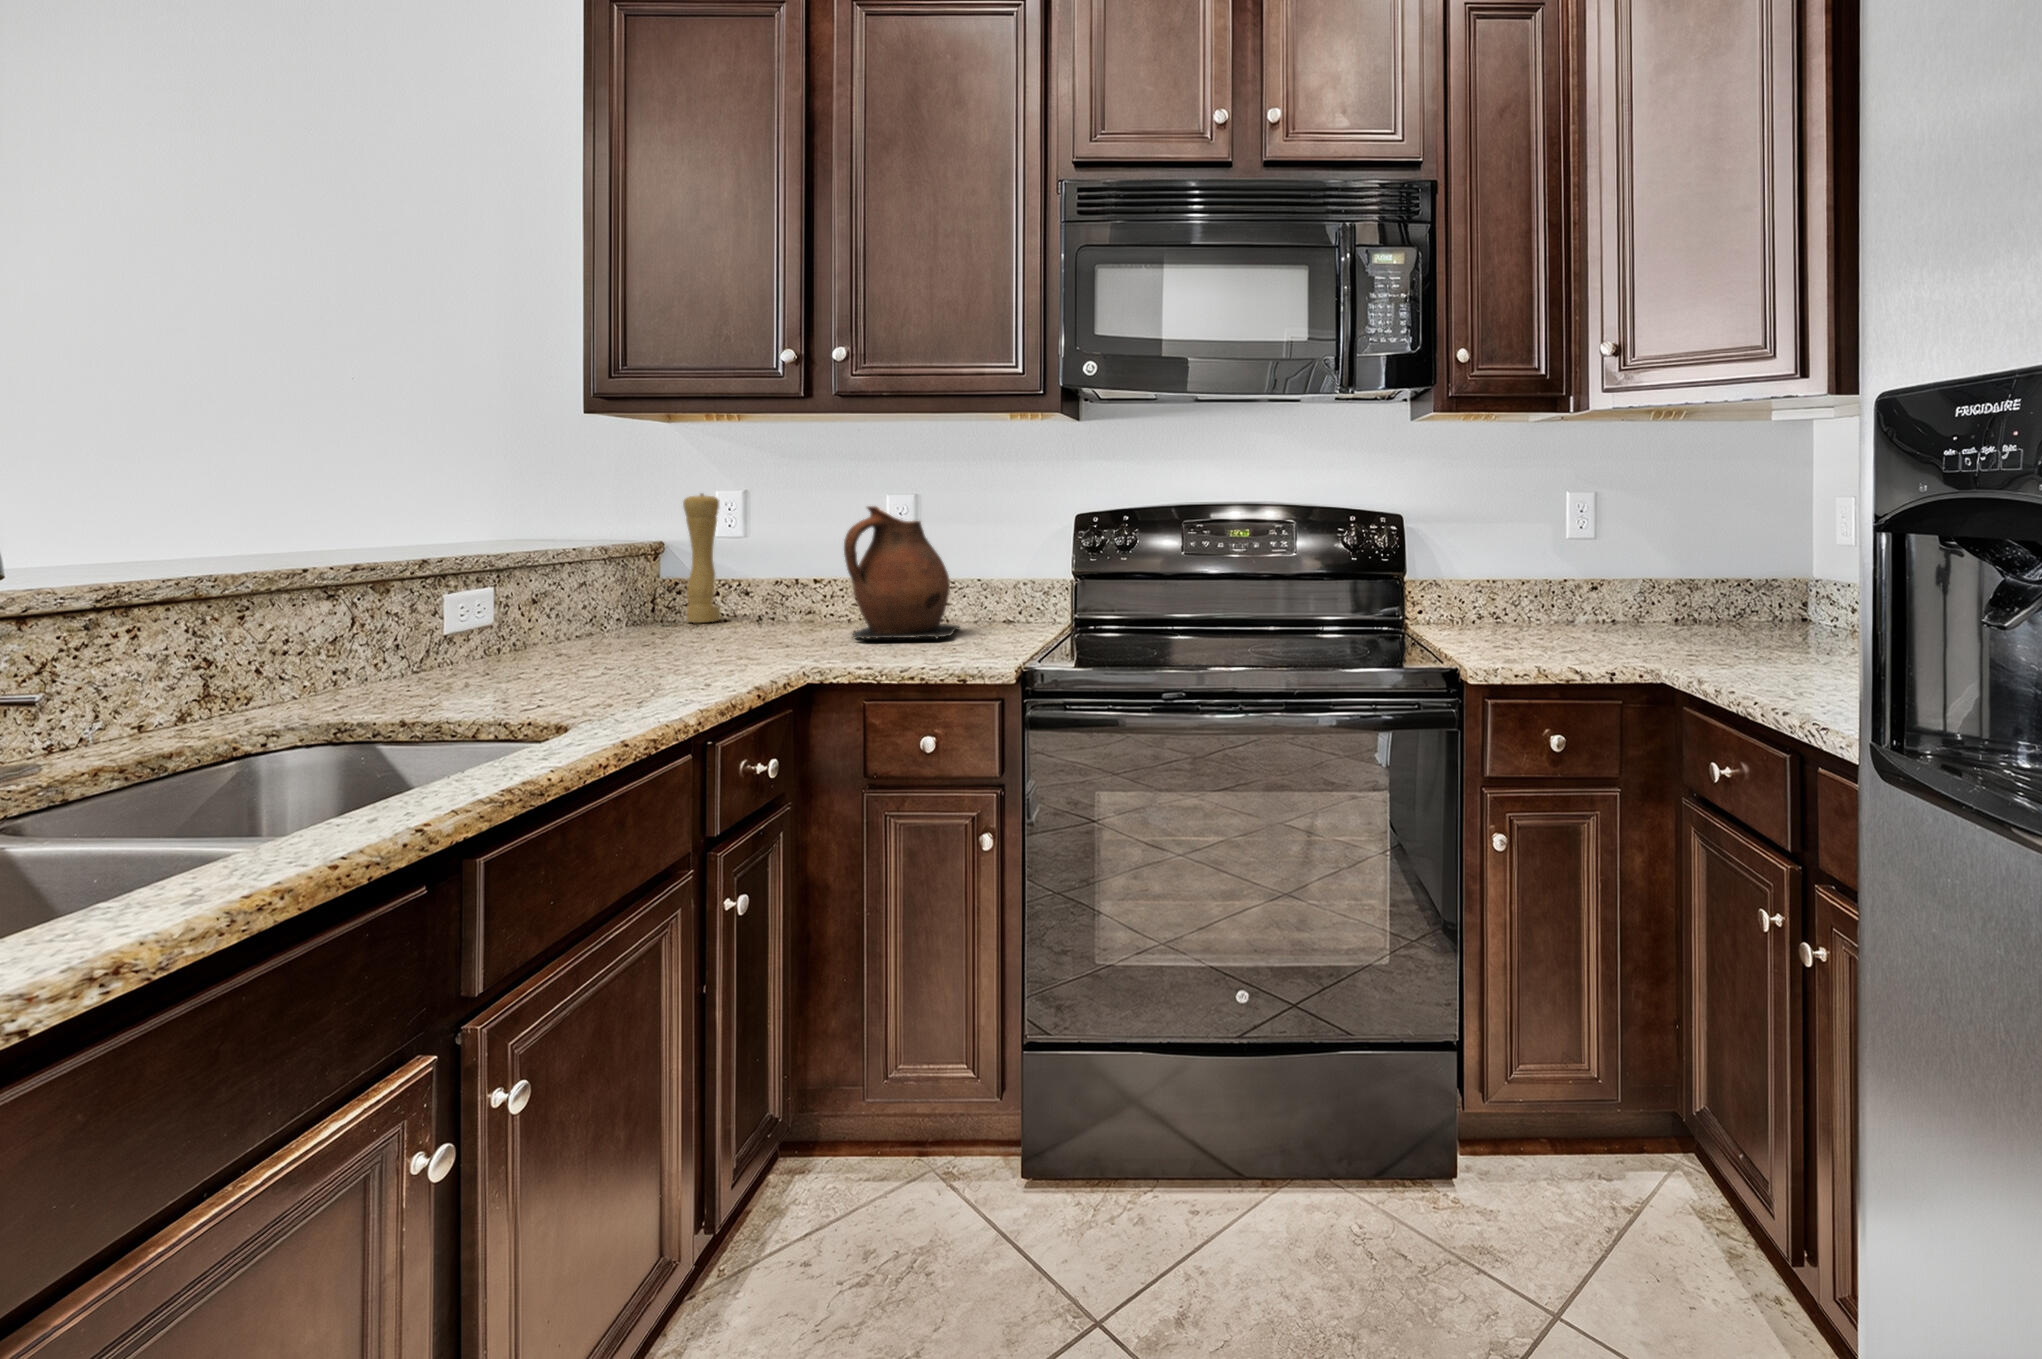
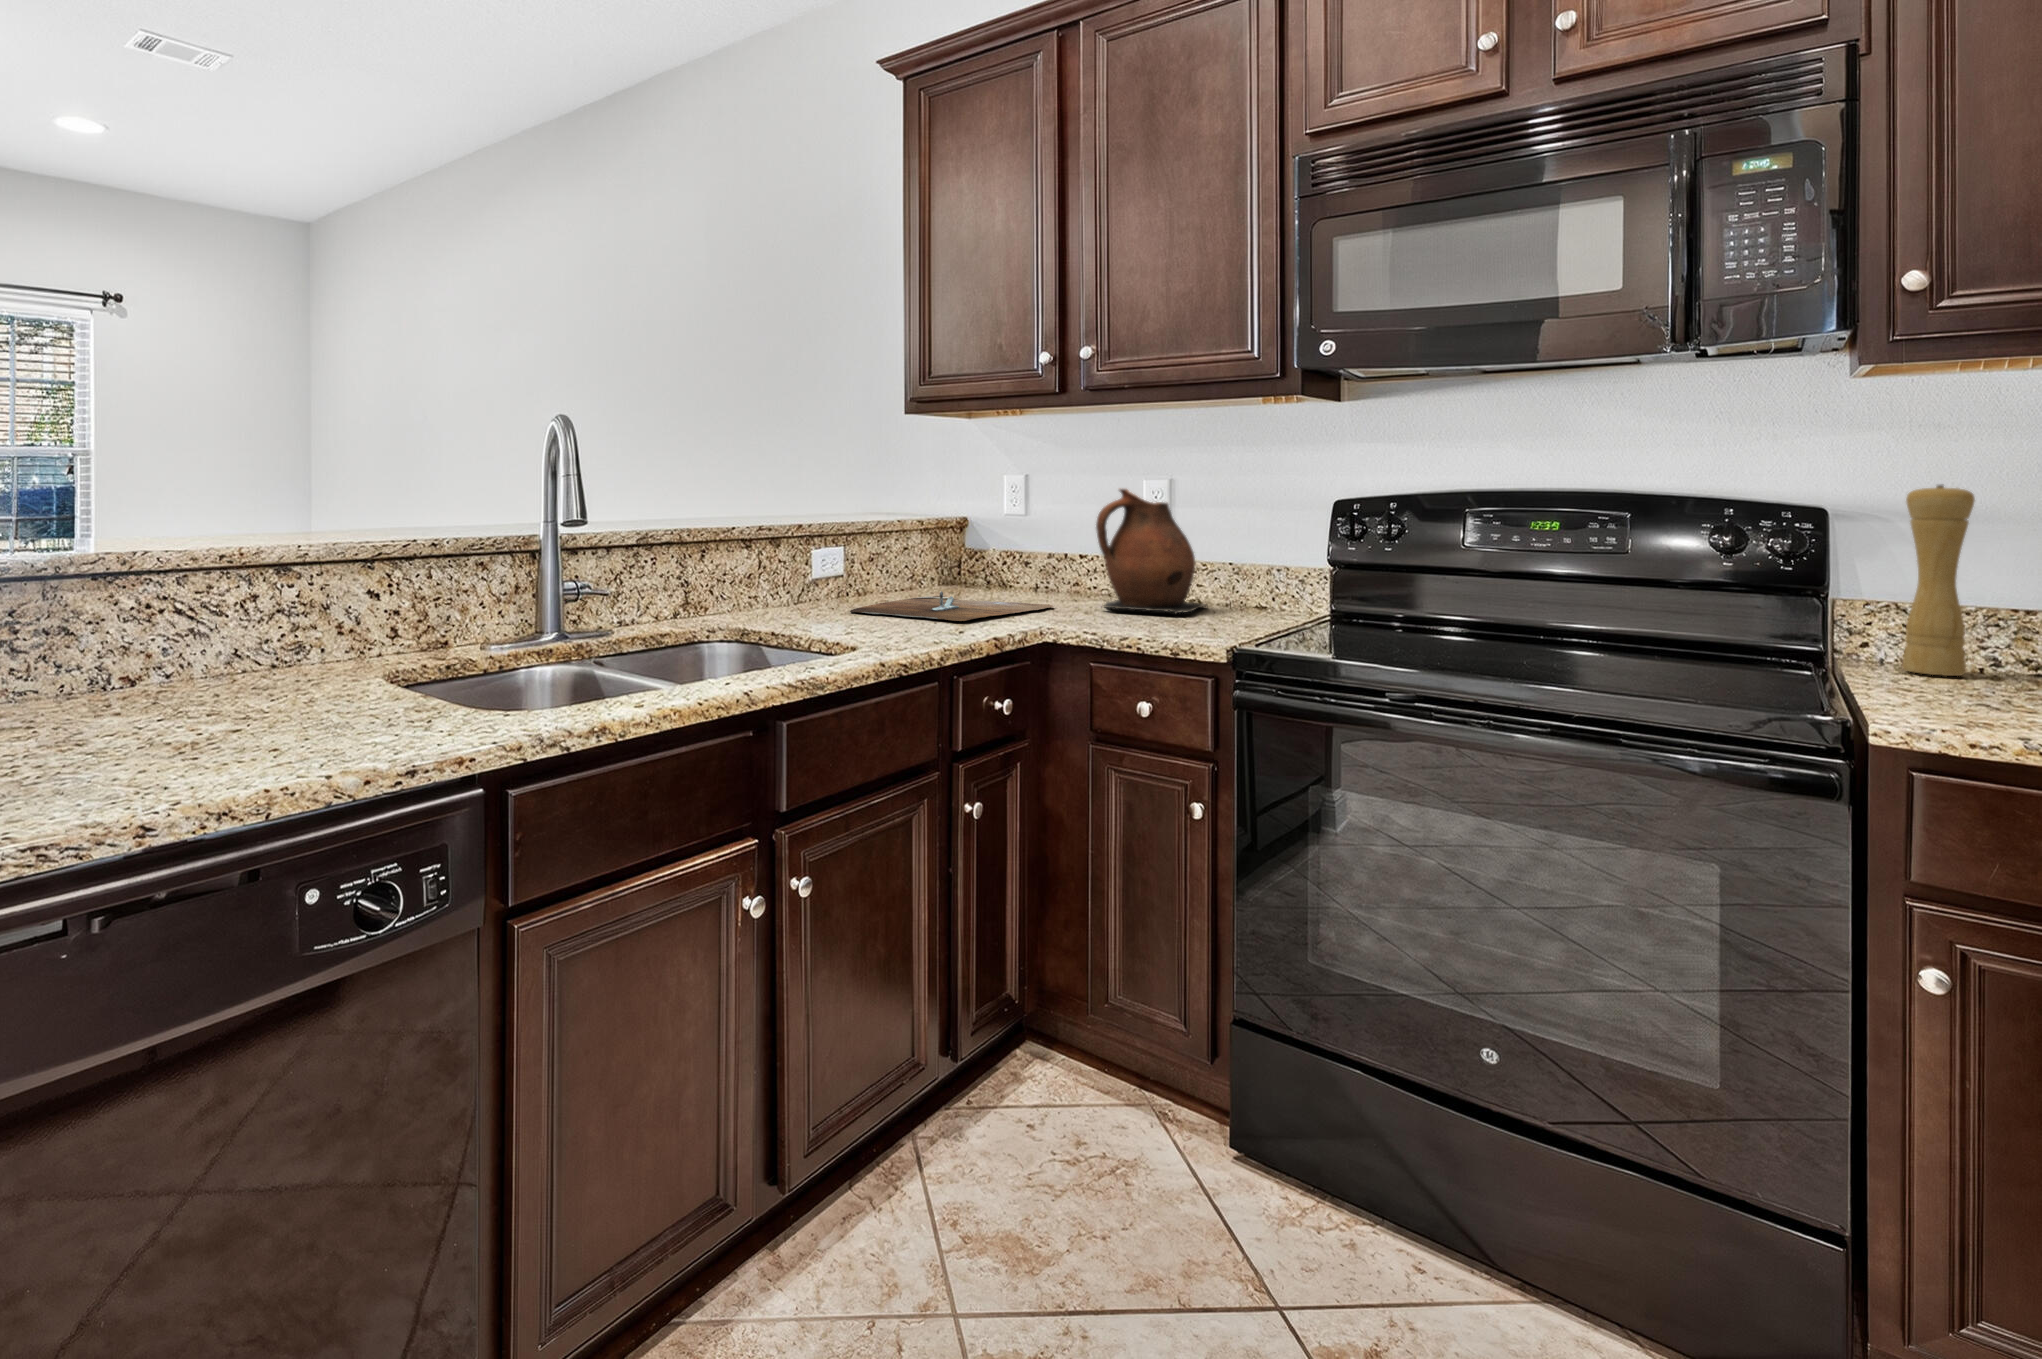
pepper mill: present [683,494,720,623] -> present [1903,485,1975,676]
cutting board: none [516,636,798,675] -> present [850,591,1054,621]

